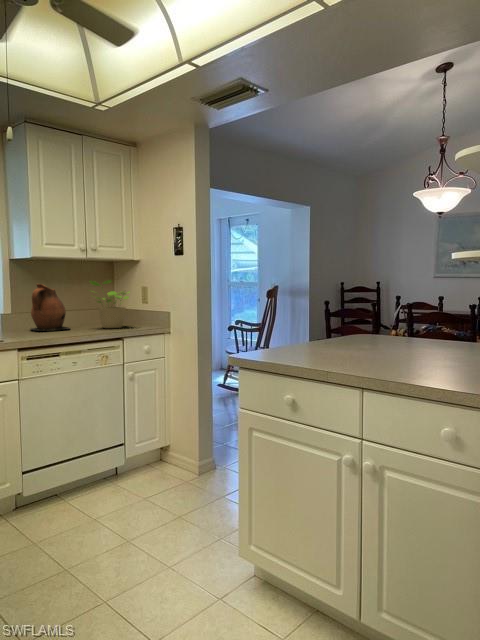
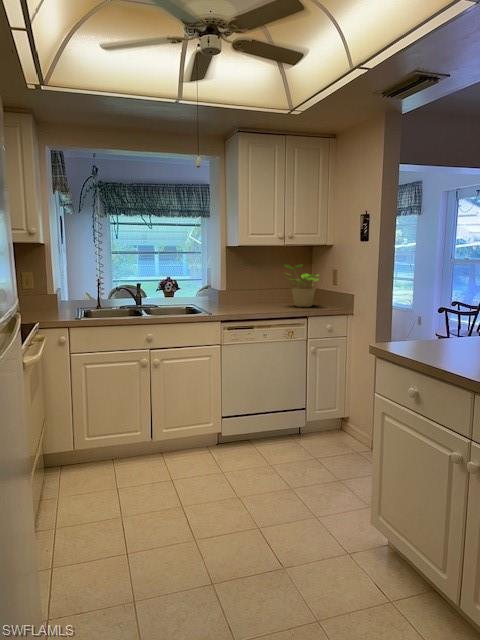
ceramic pitcher: present [30,284,70,330] -> none [236,267,269,306]

